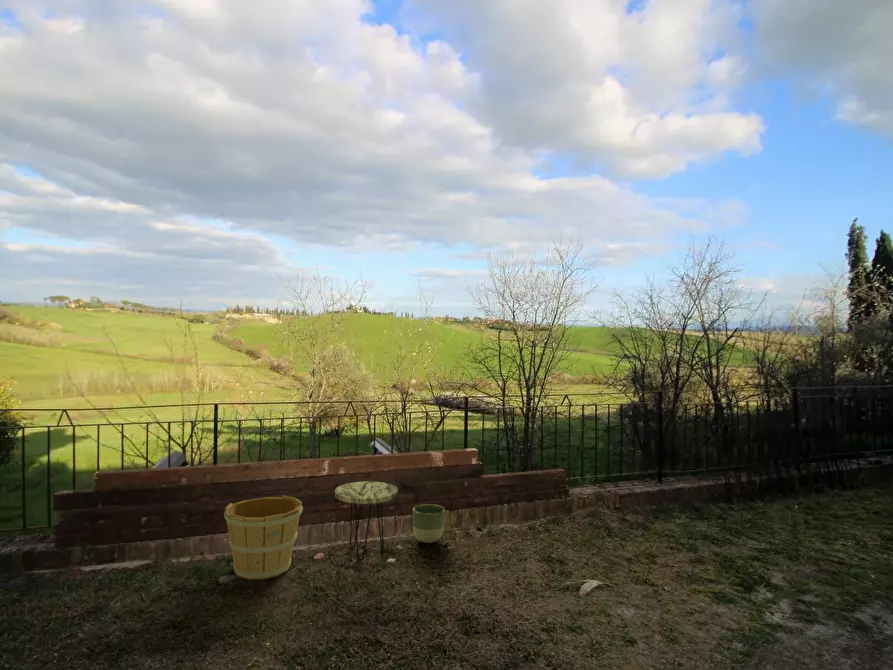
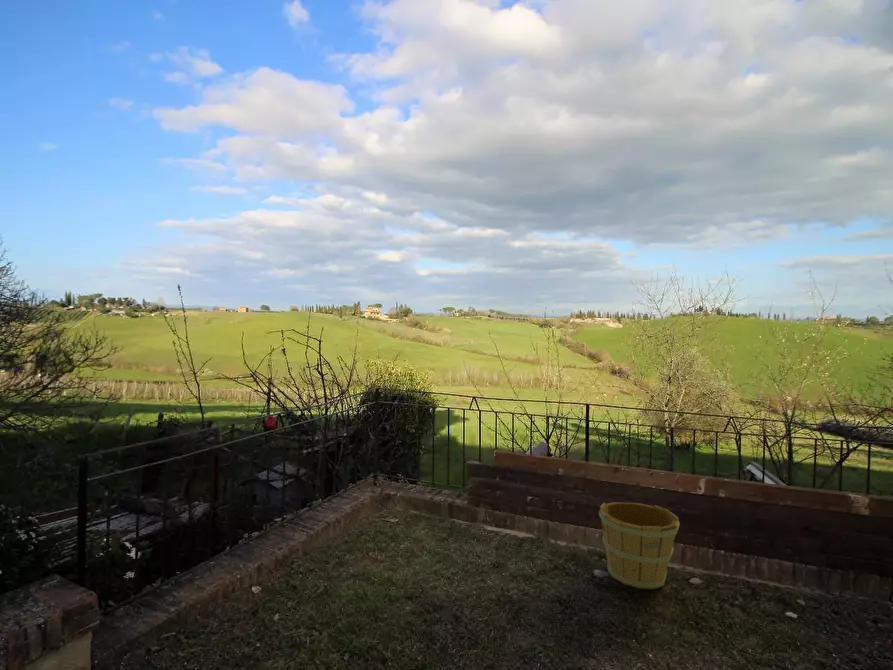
side table: present [335,481,398,560] -> none [715,506,801,599]
planter: present [413,504,444,543] -> none [818,550,869,603]

